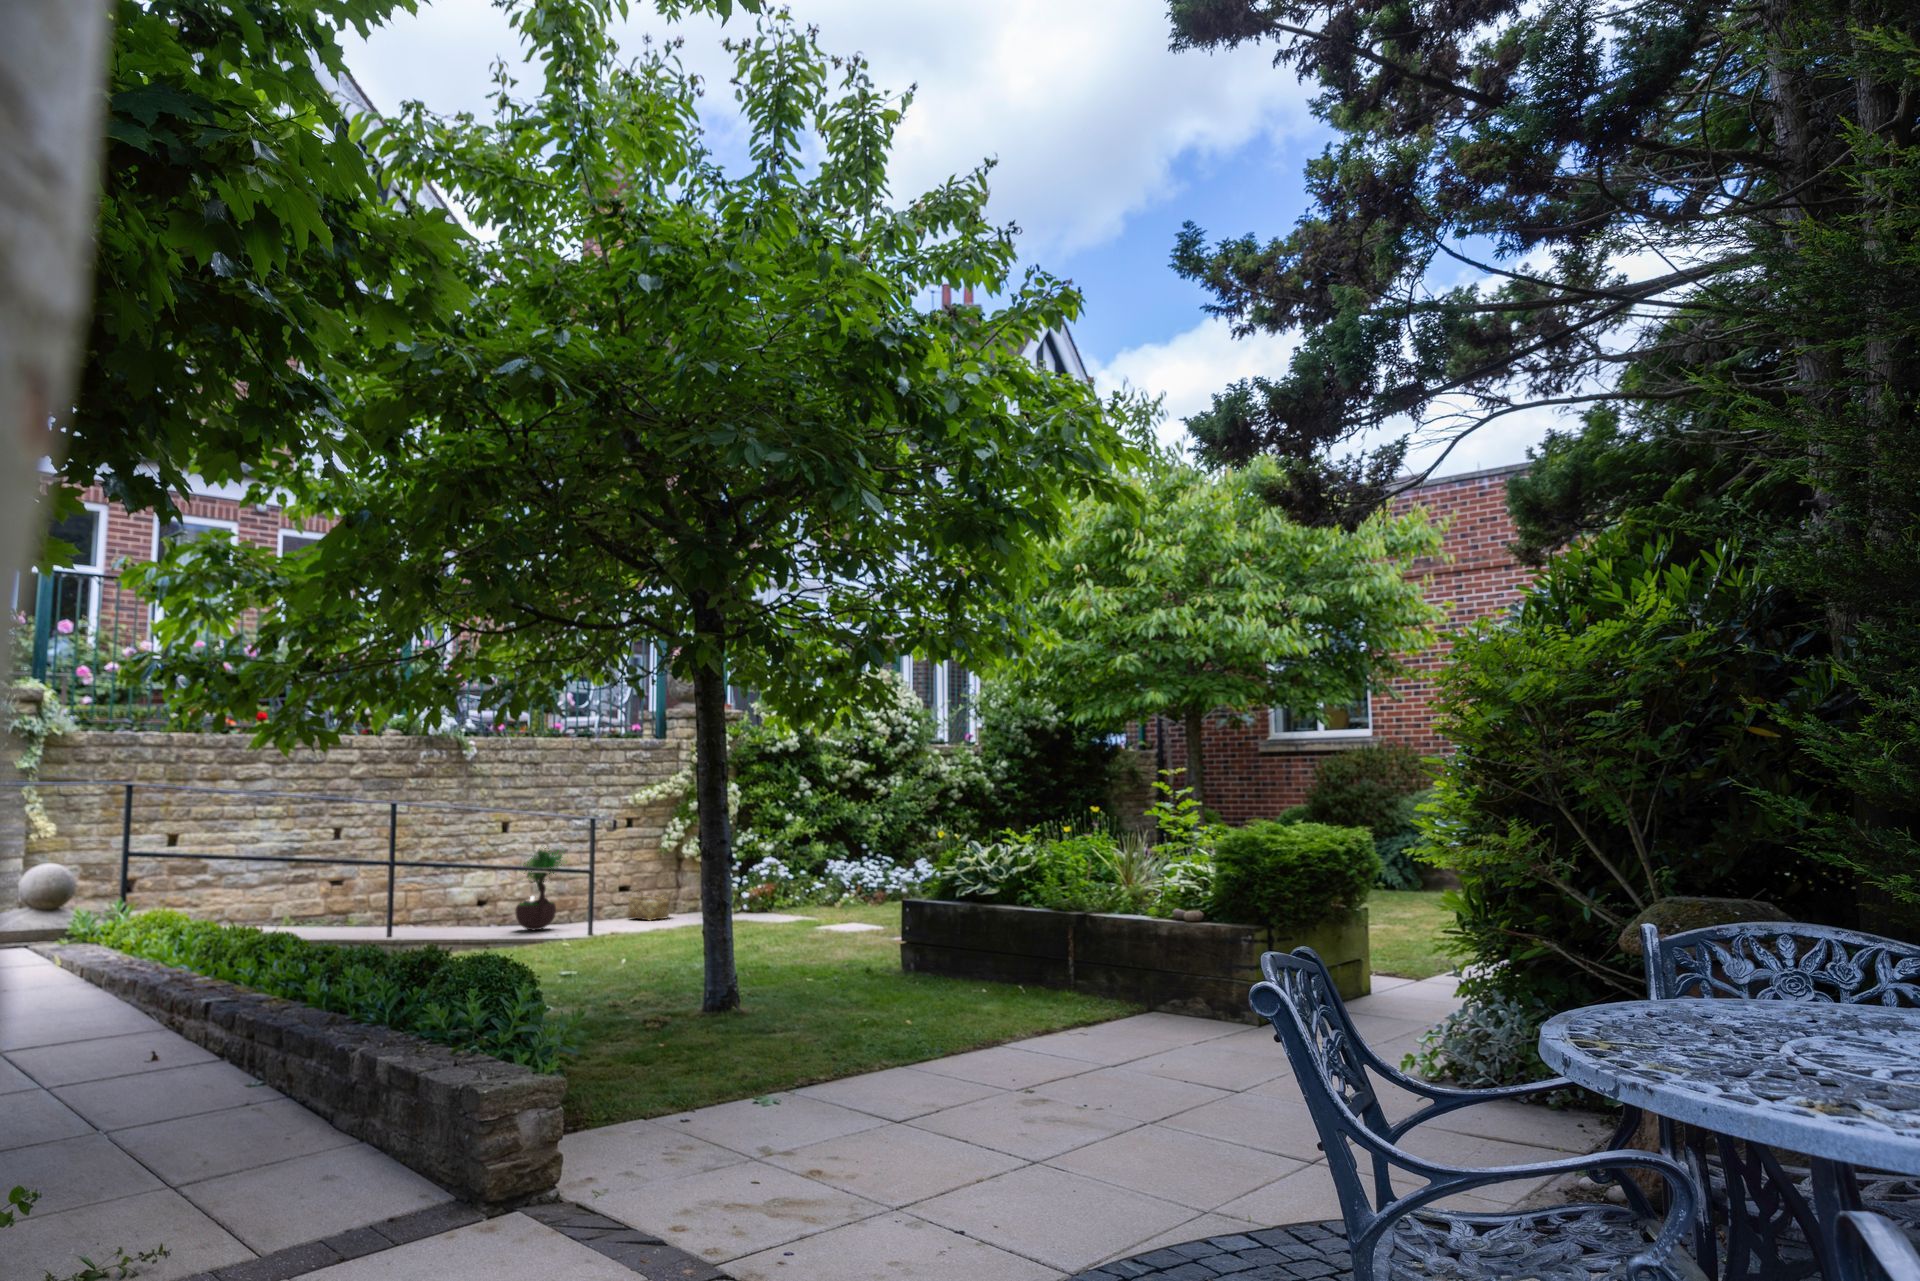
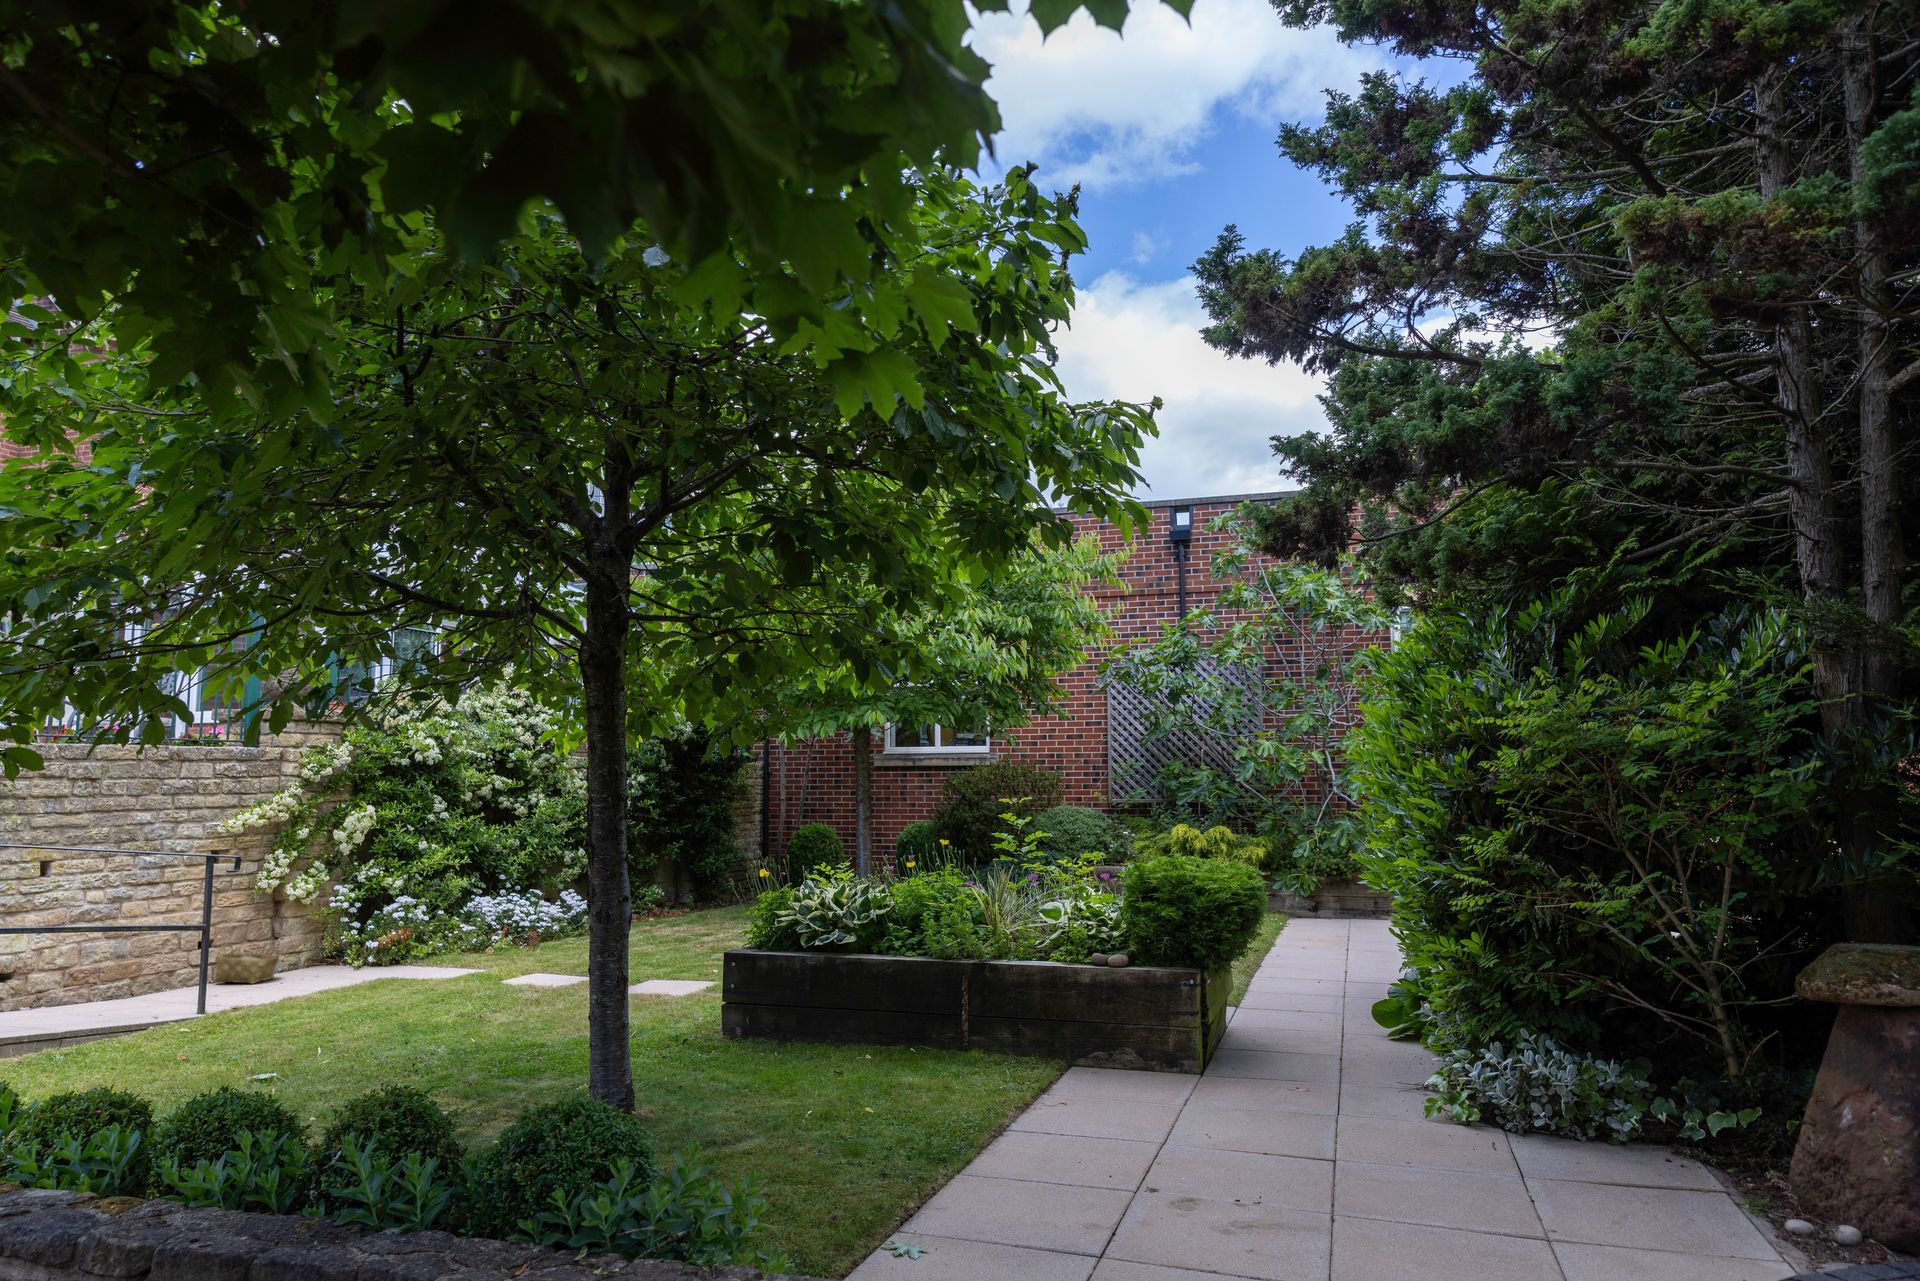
potted tree: present [515,848,563,930] -> none [67,889,155,1011]

